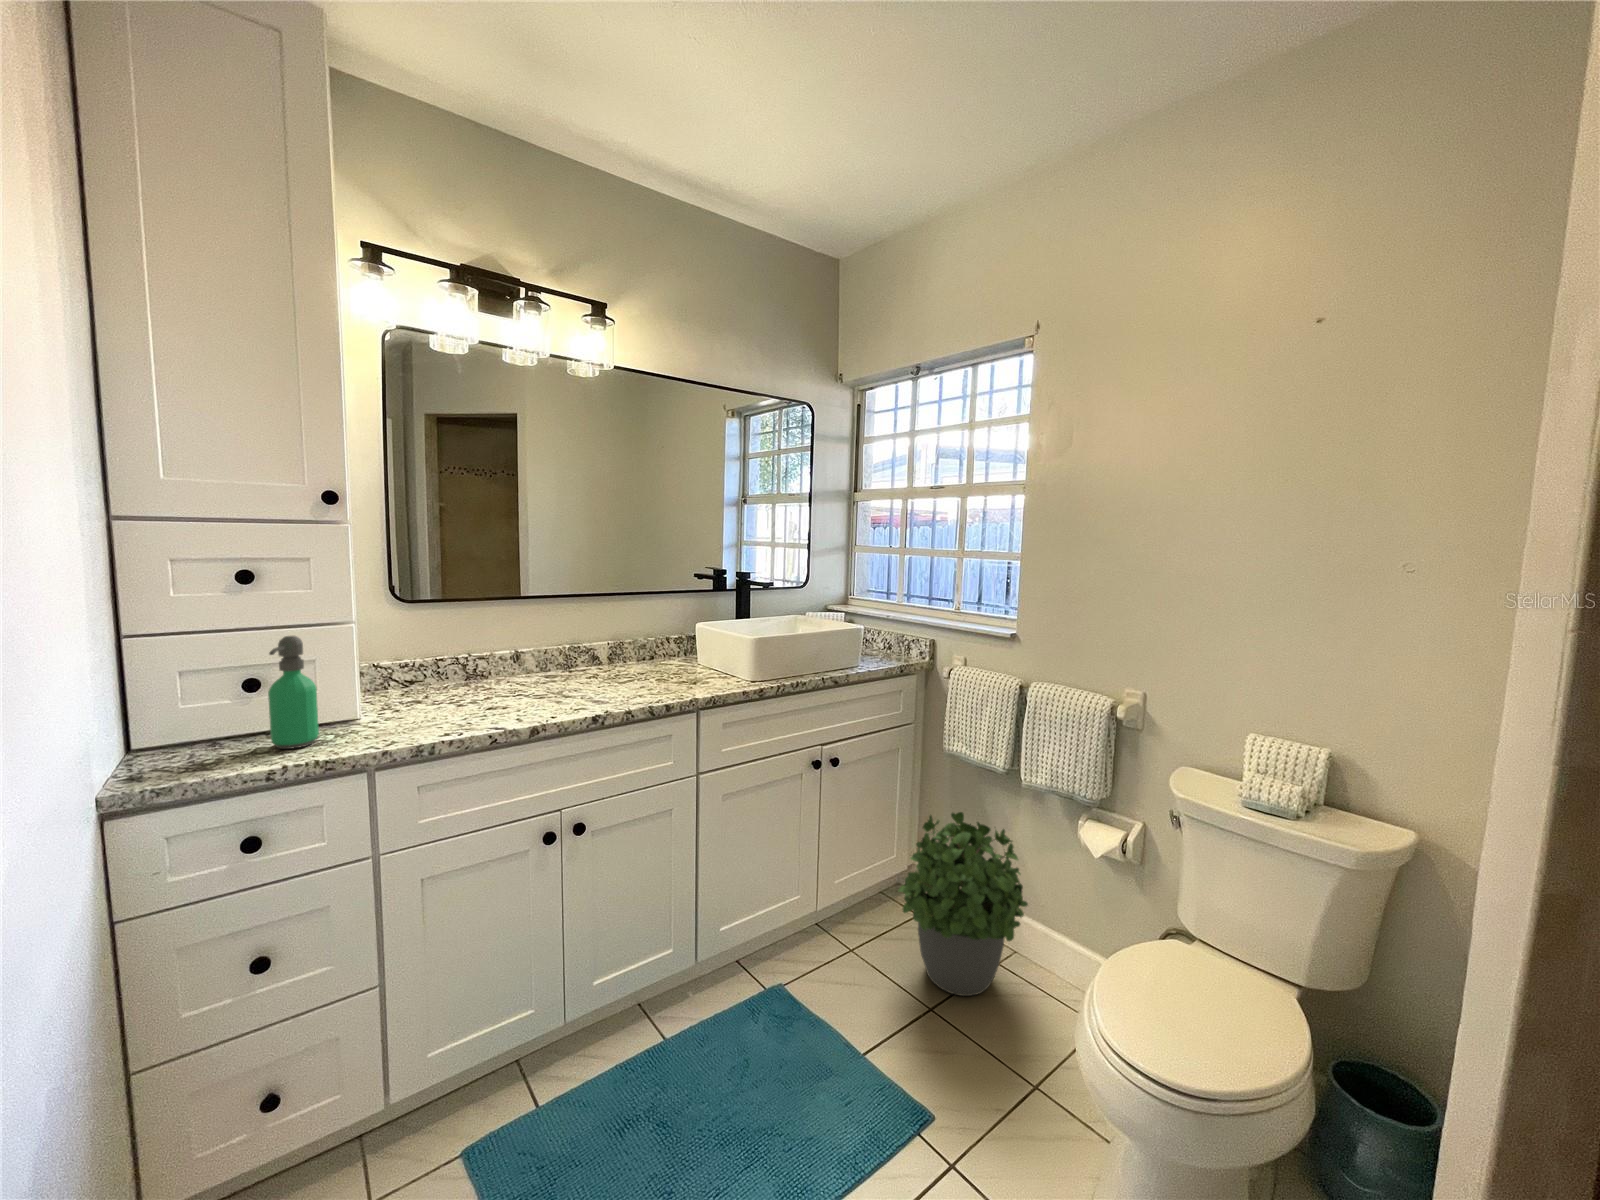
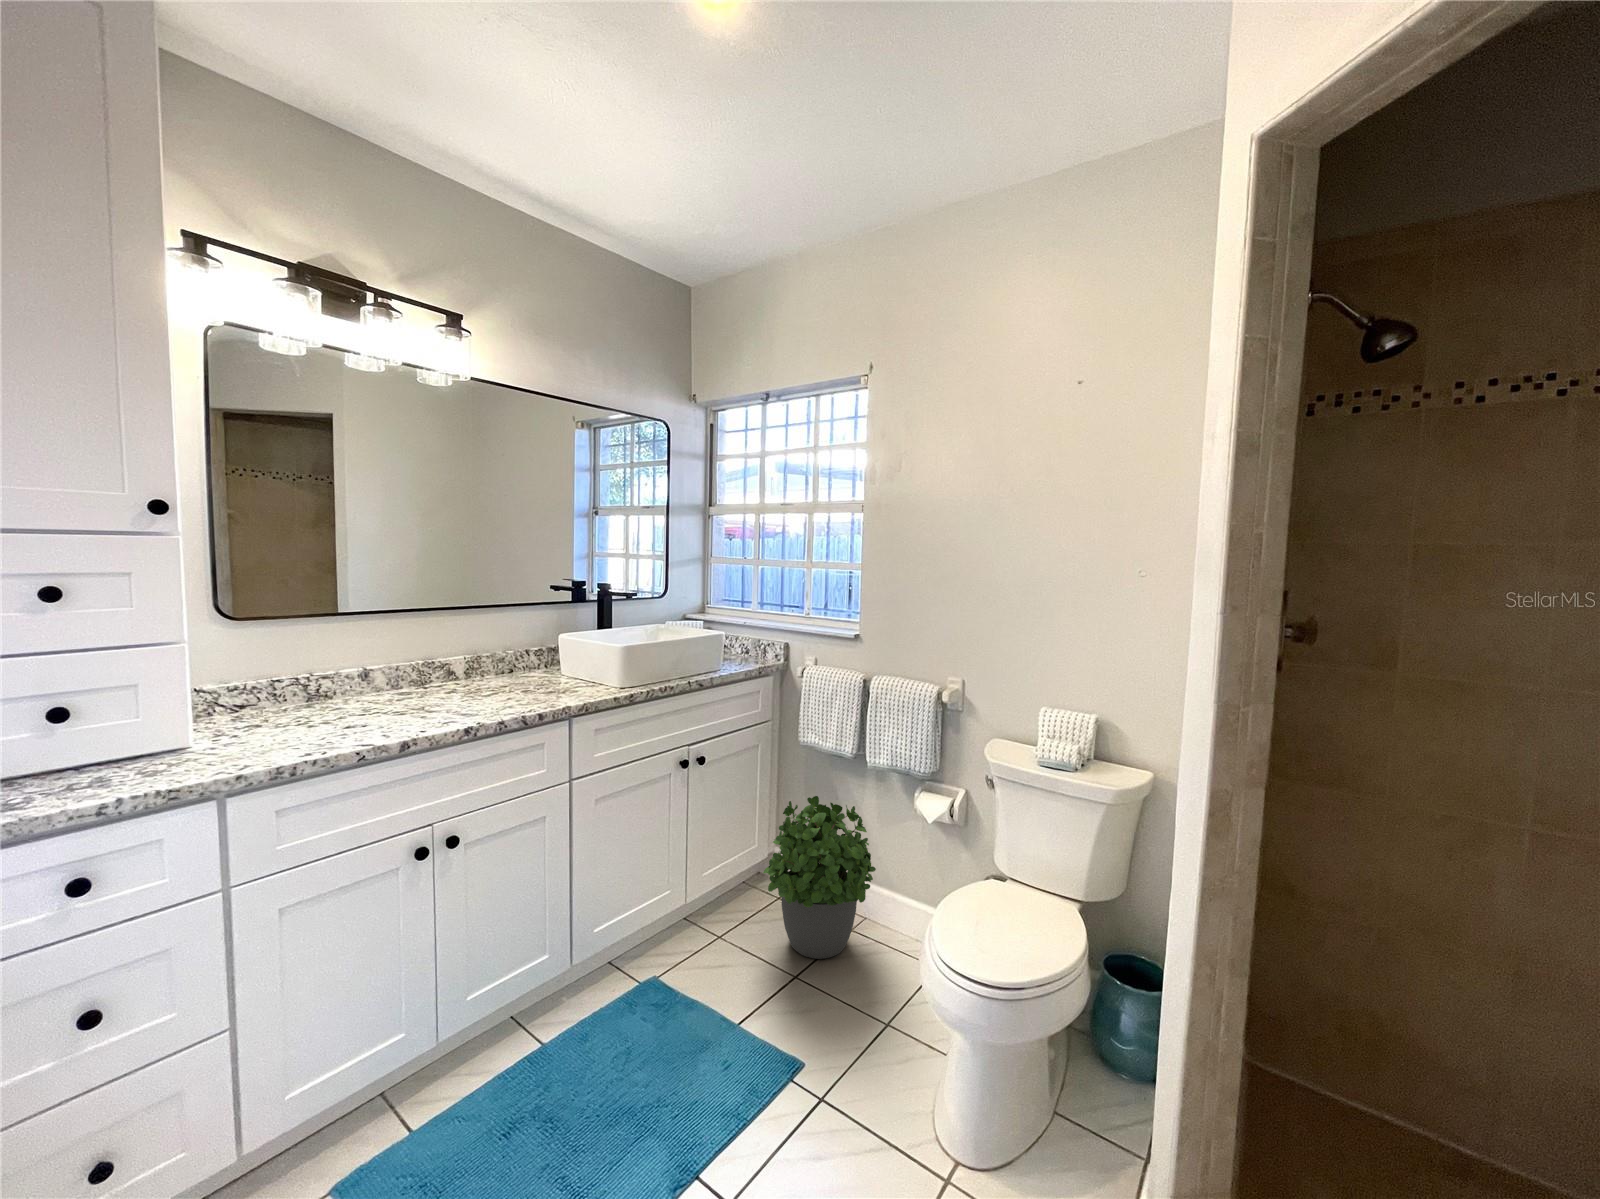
soap dispenser: present [268,636,319,749] -> none [87,658,149,783]

